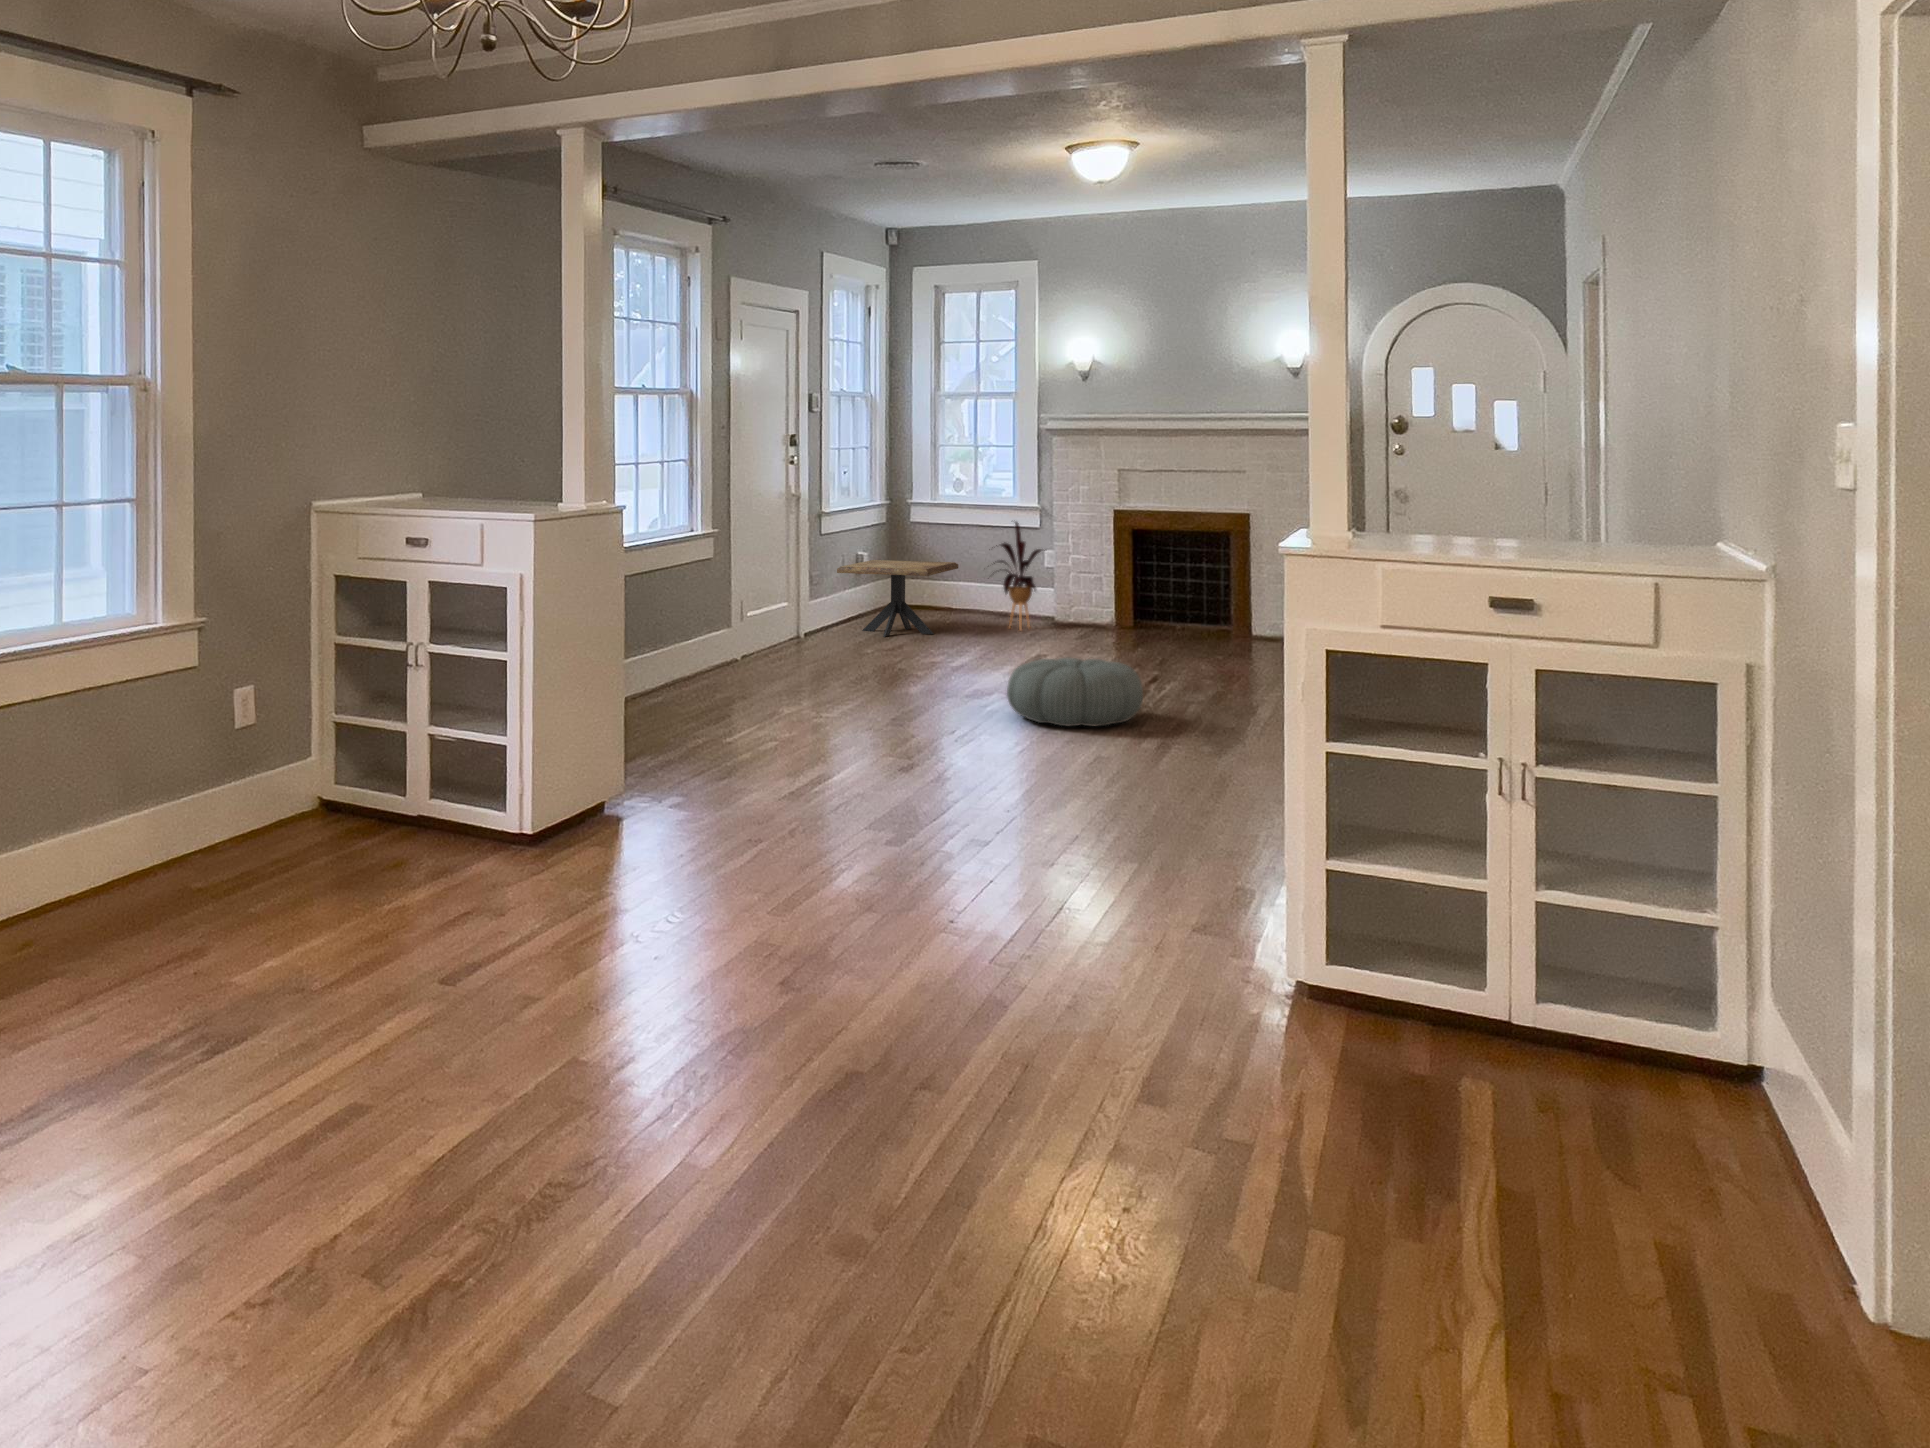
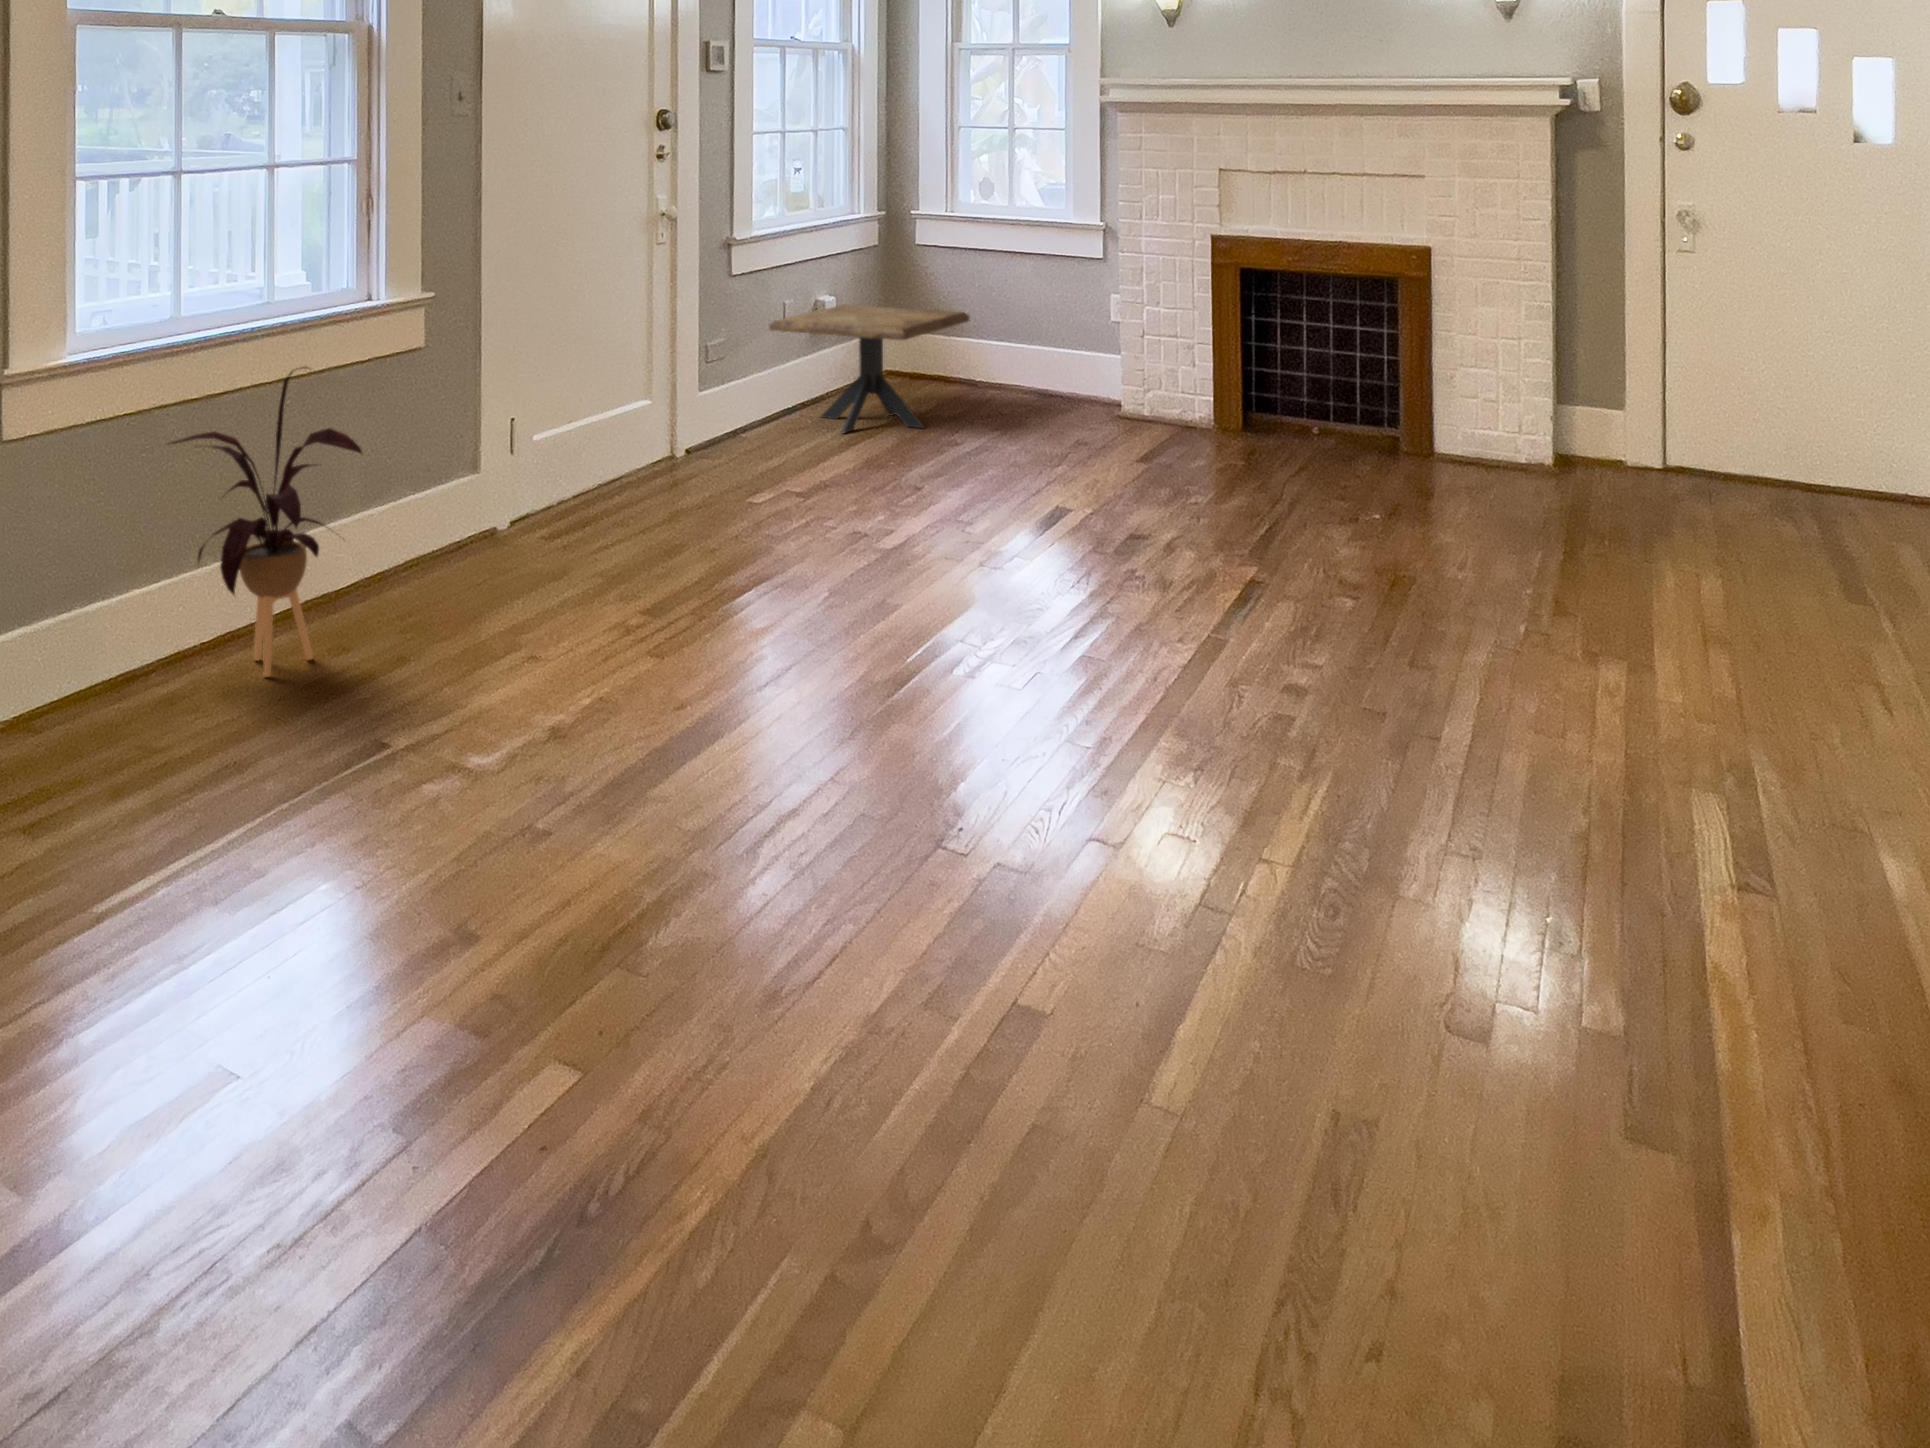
house plant: present [994,522,1045,630] -> present [170,367,363,676]
pouf: present [1007,658,1143,726] -> none [914,579,1202,766]

